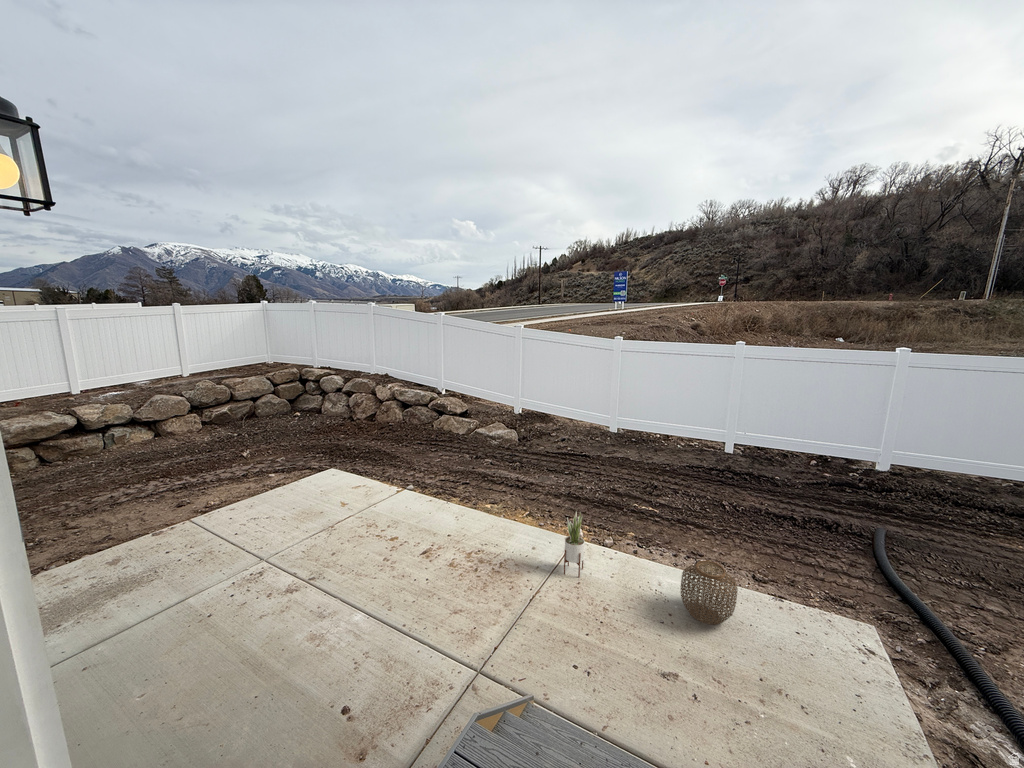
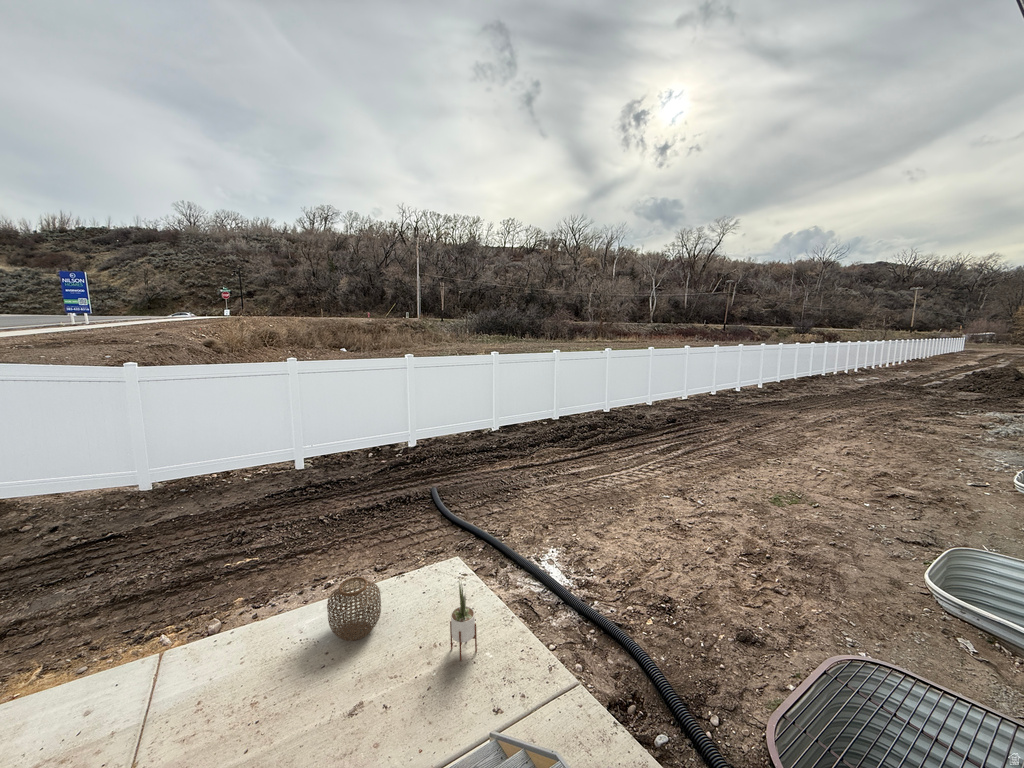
potted plant: present [564,512,585,577] -> present [450,582,477,661]

